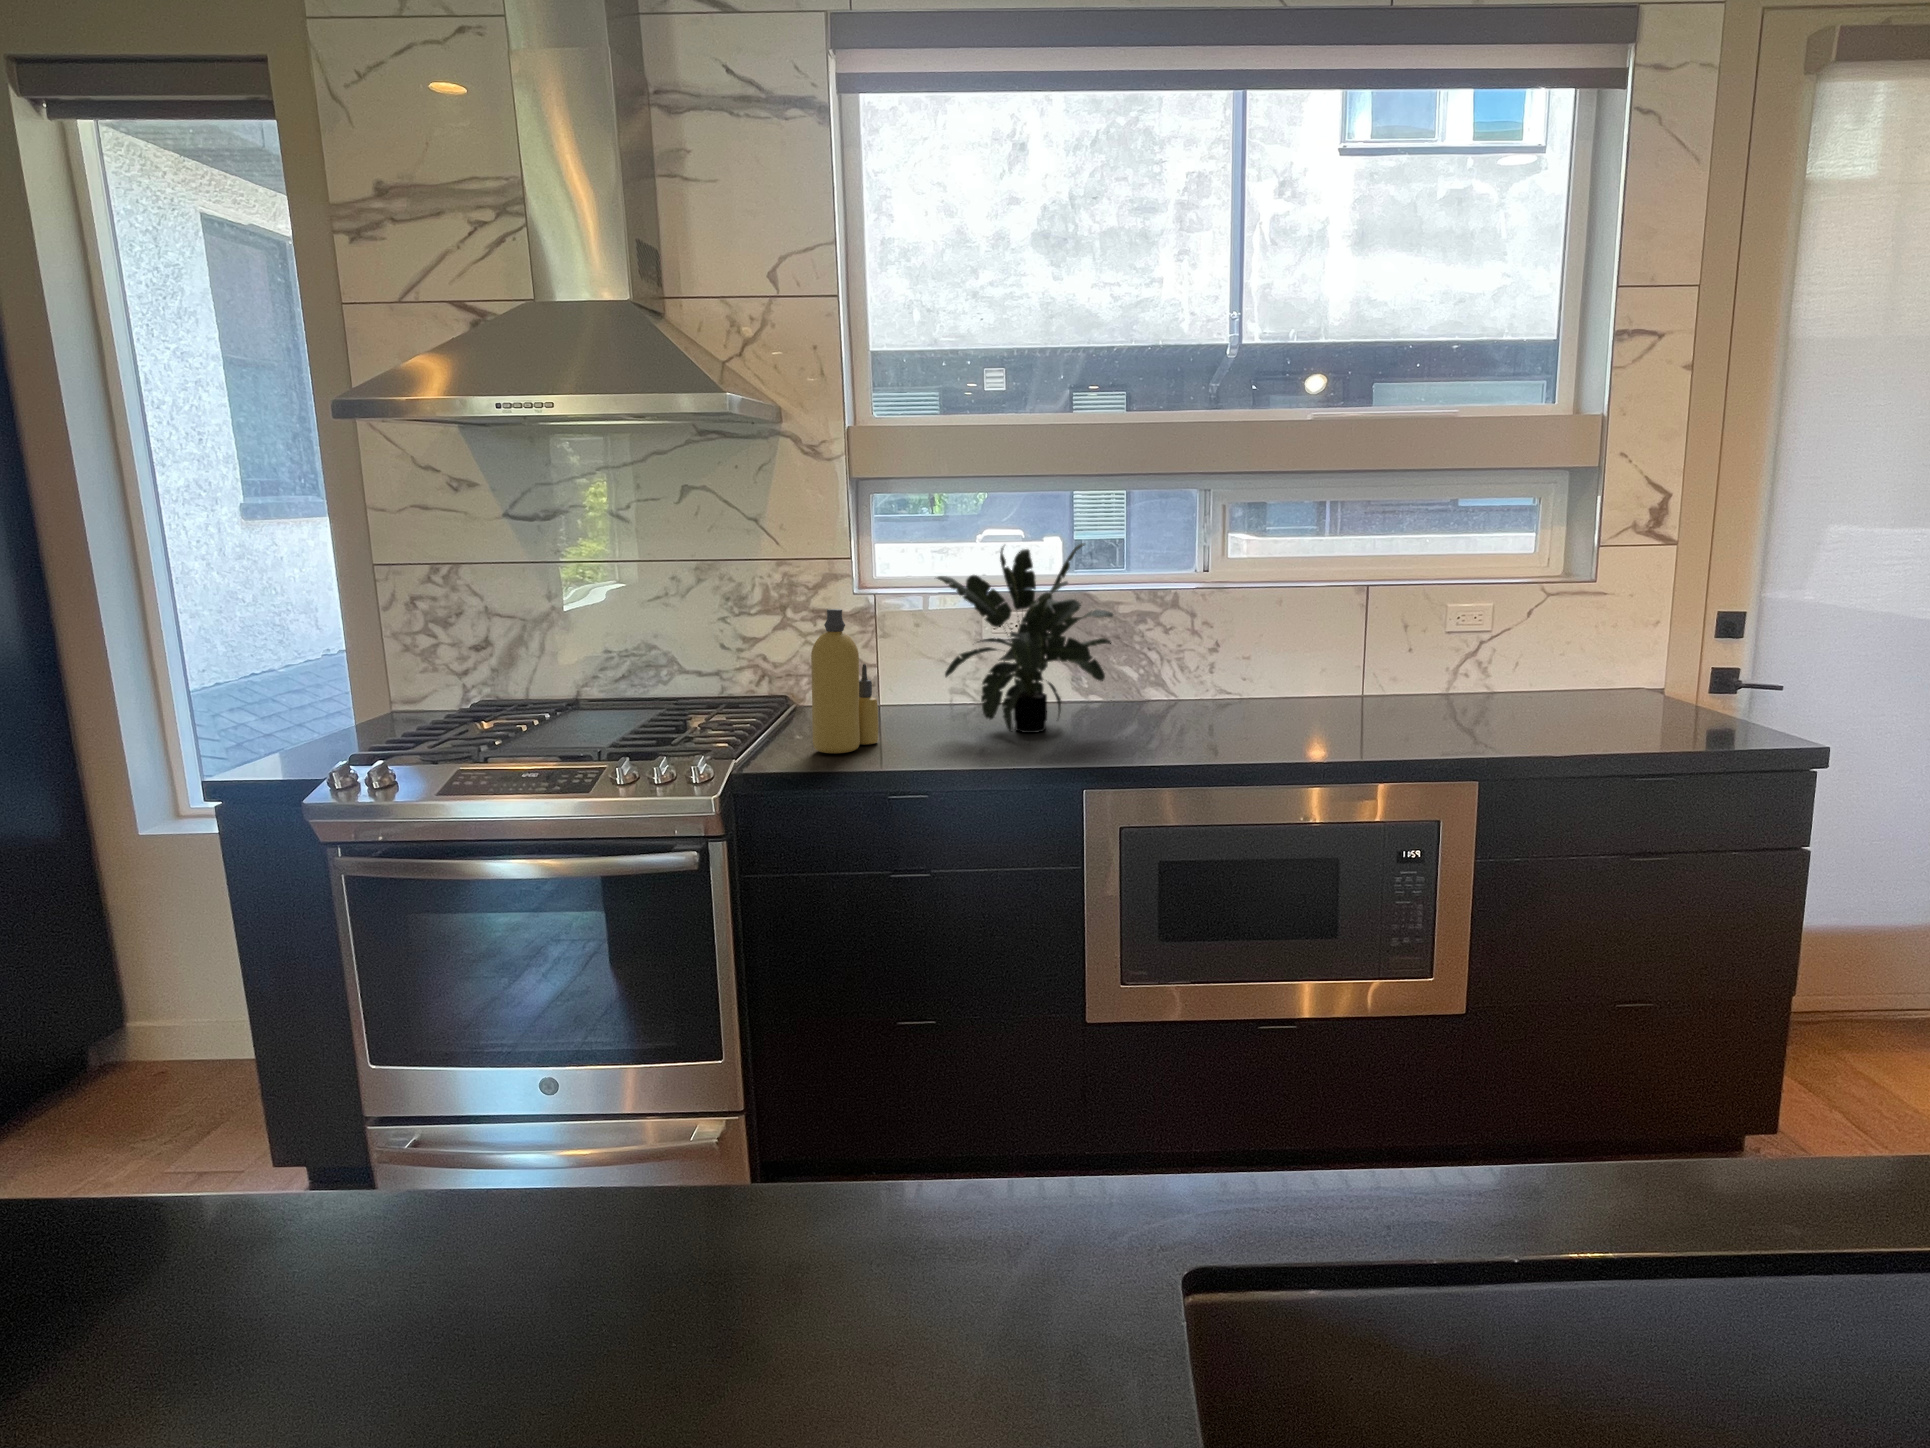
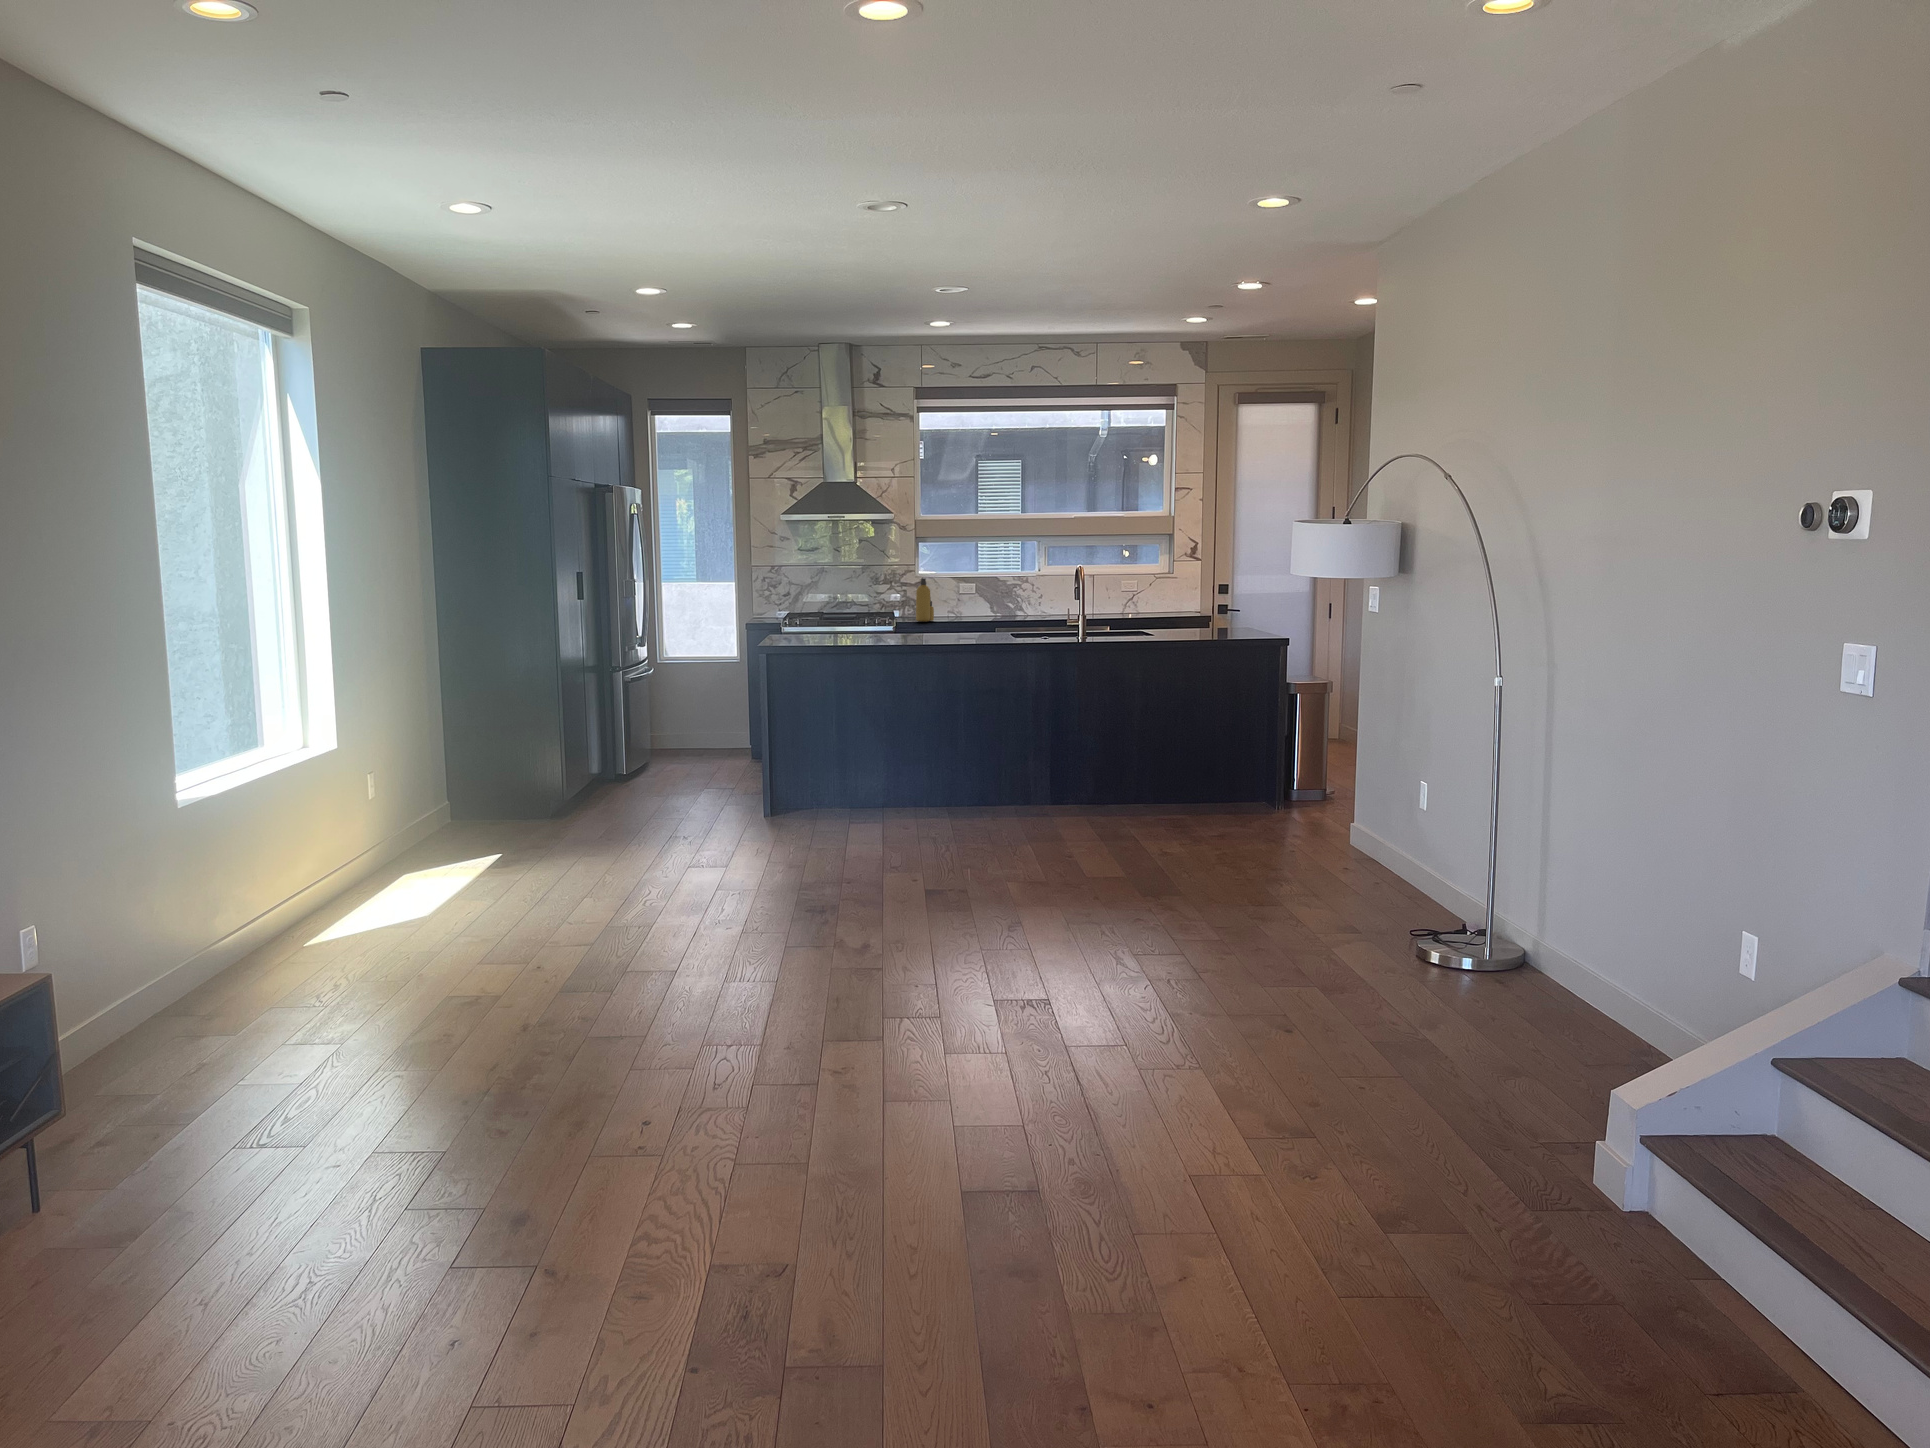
potted plant: present [937,543,1113,733] -> none [950,559,1006,619]

